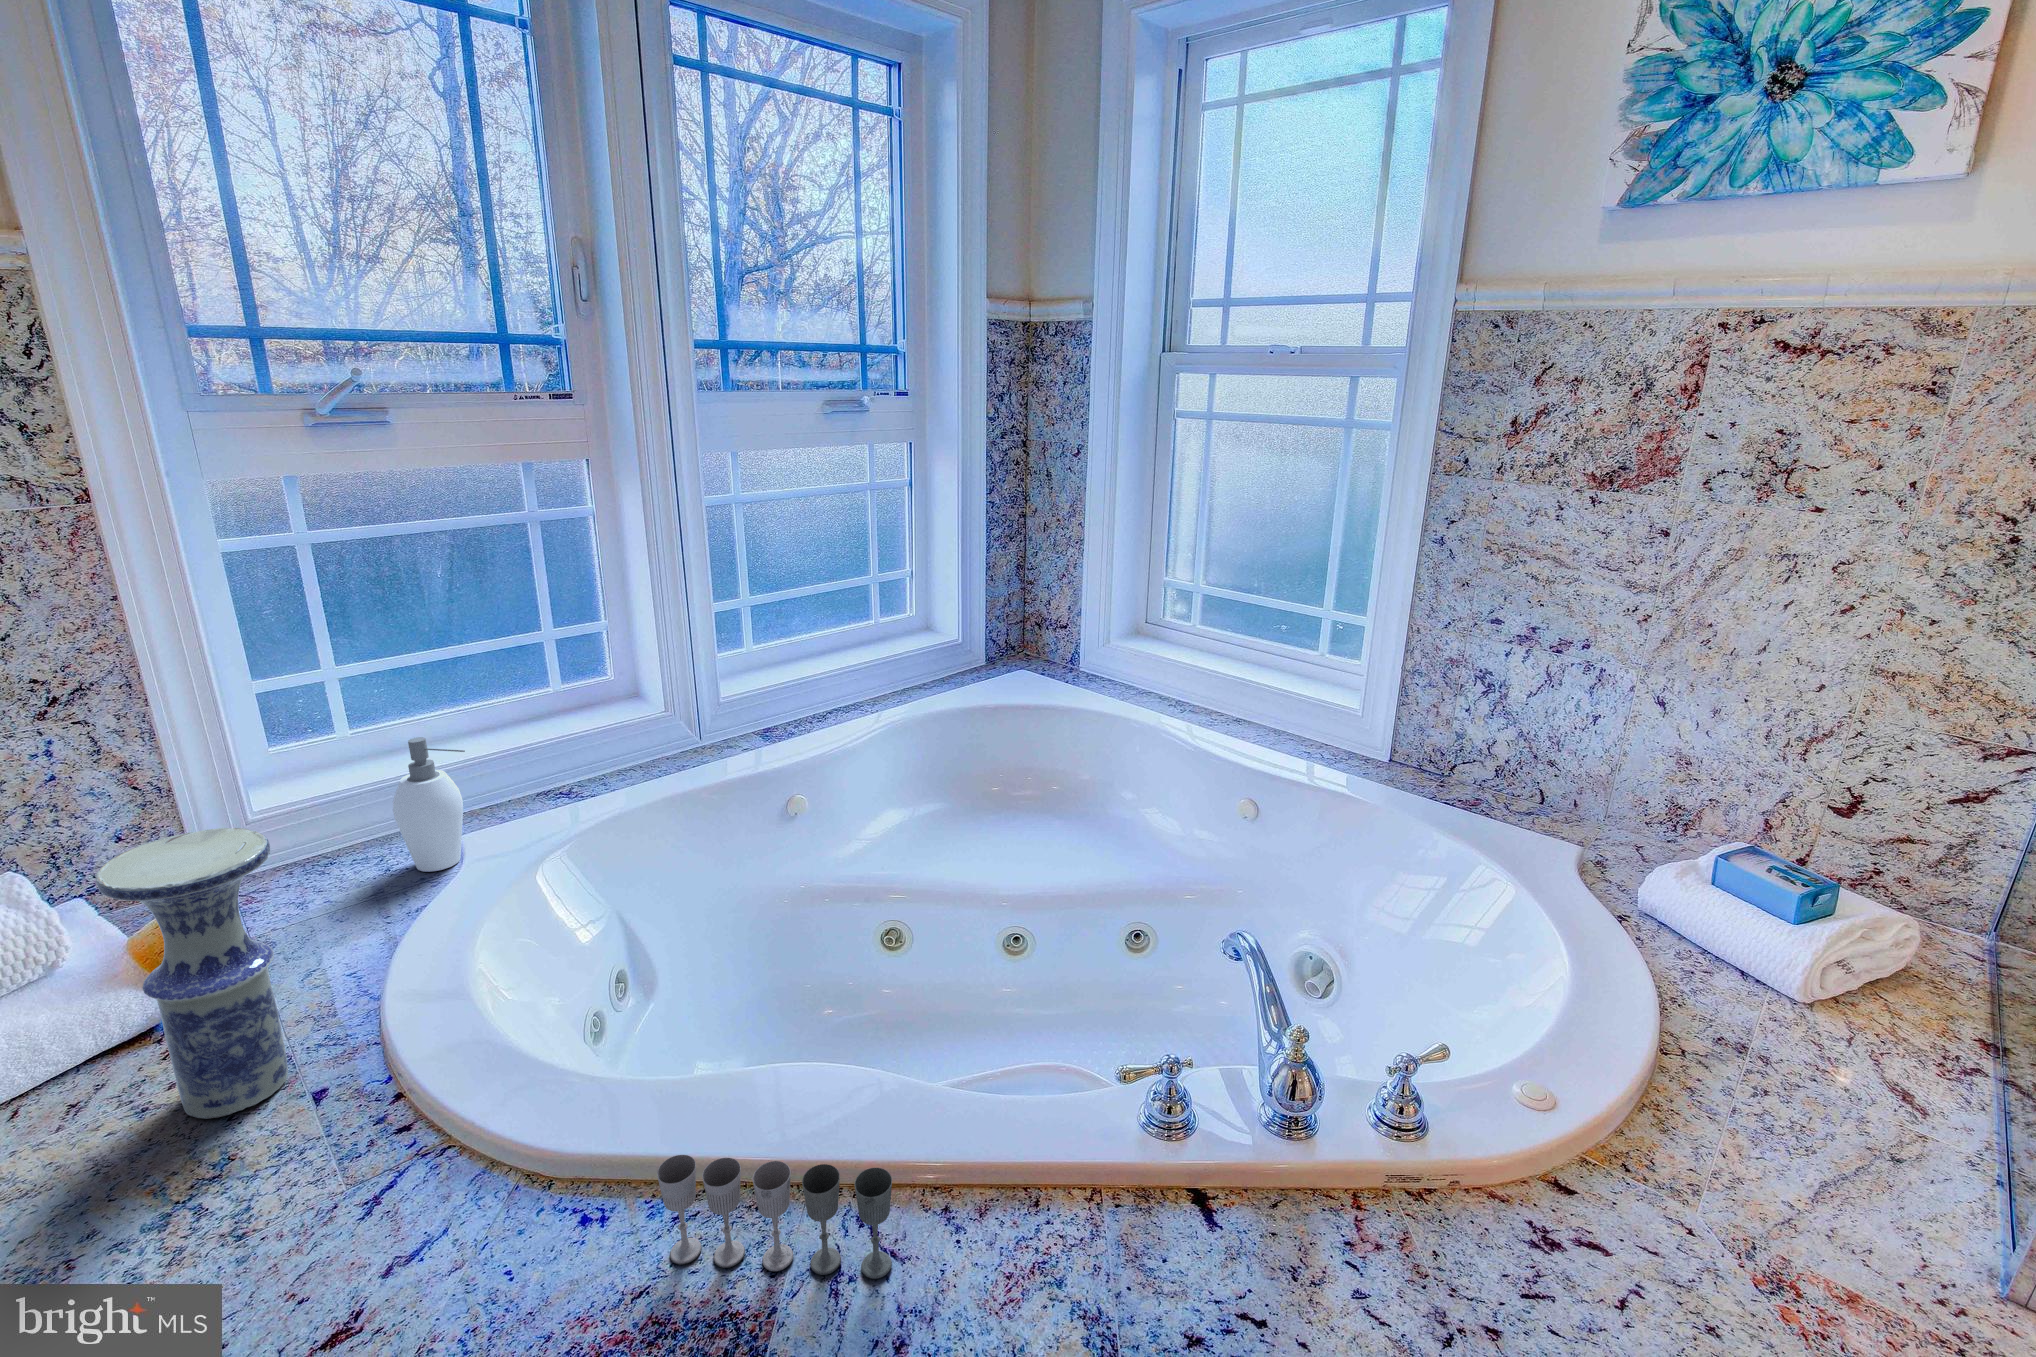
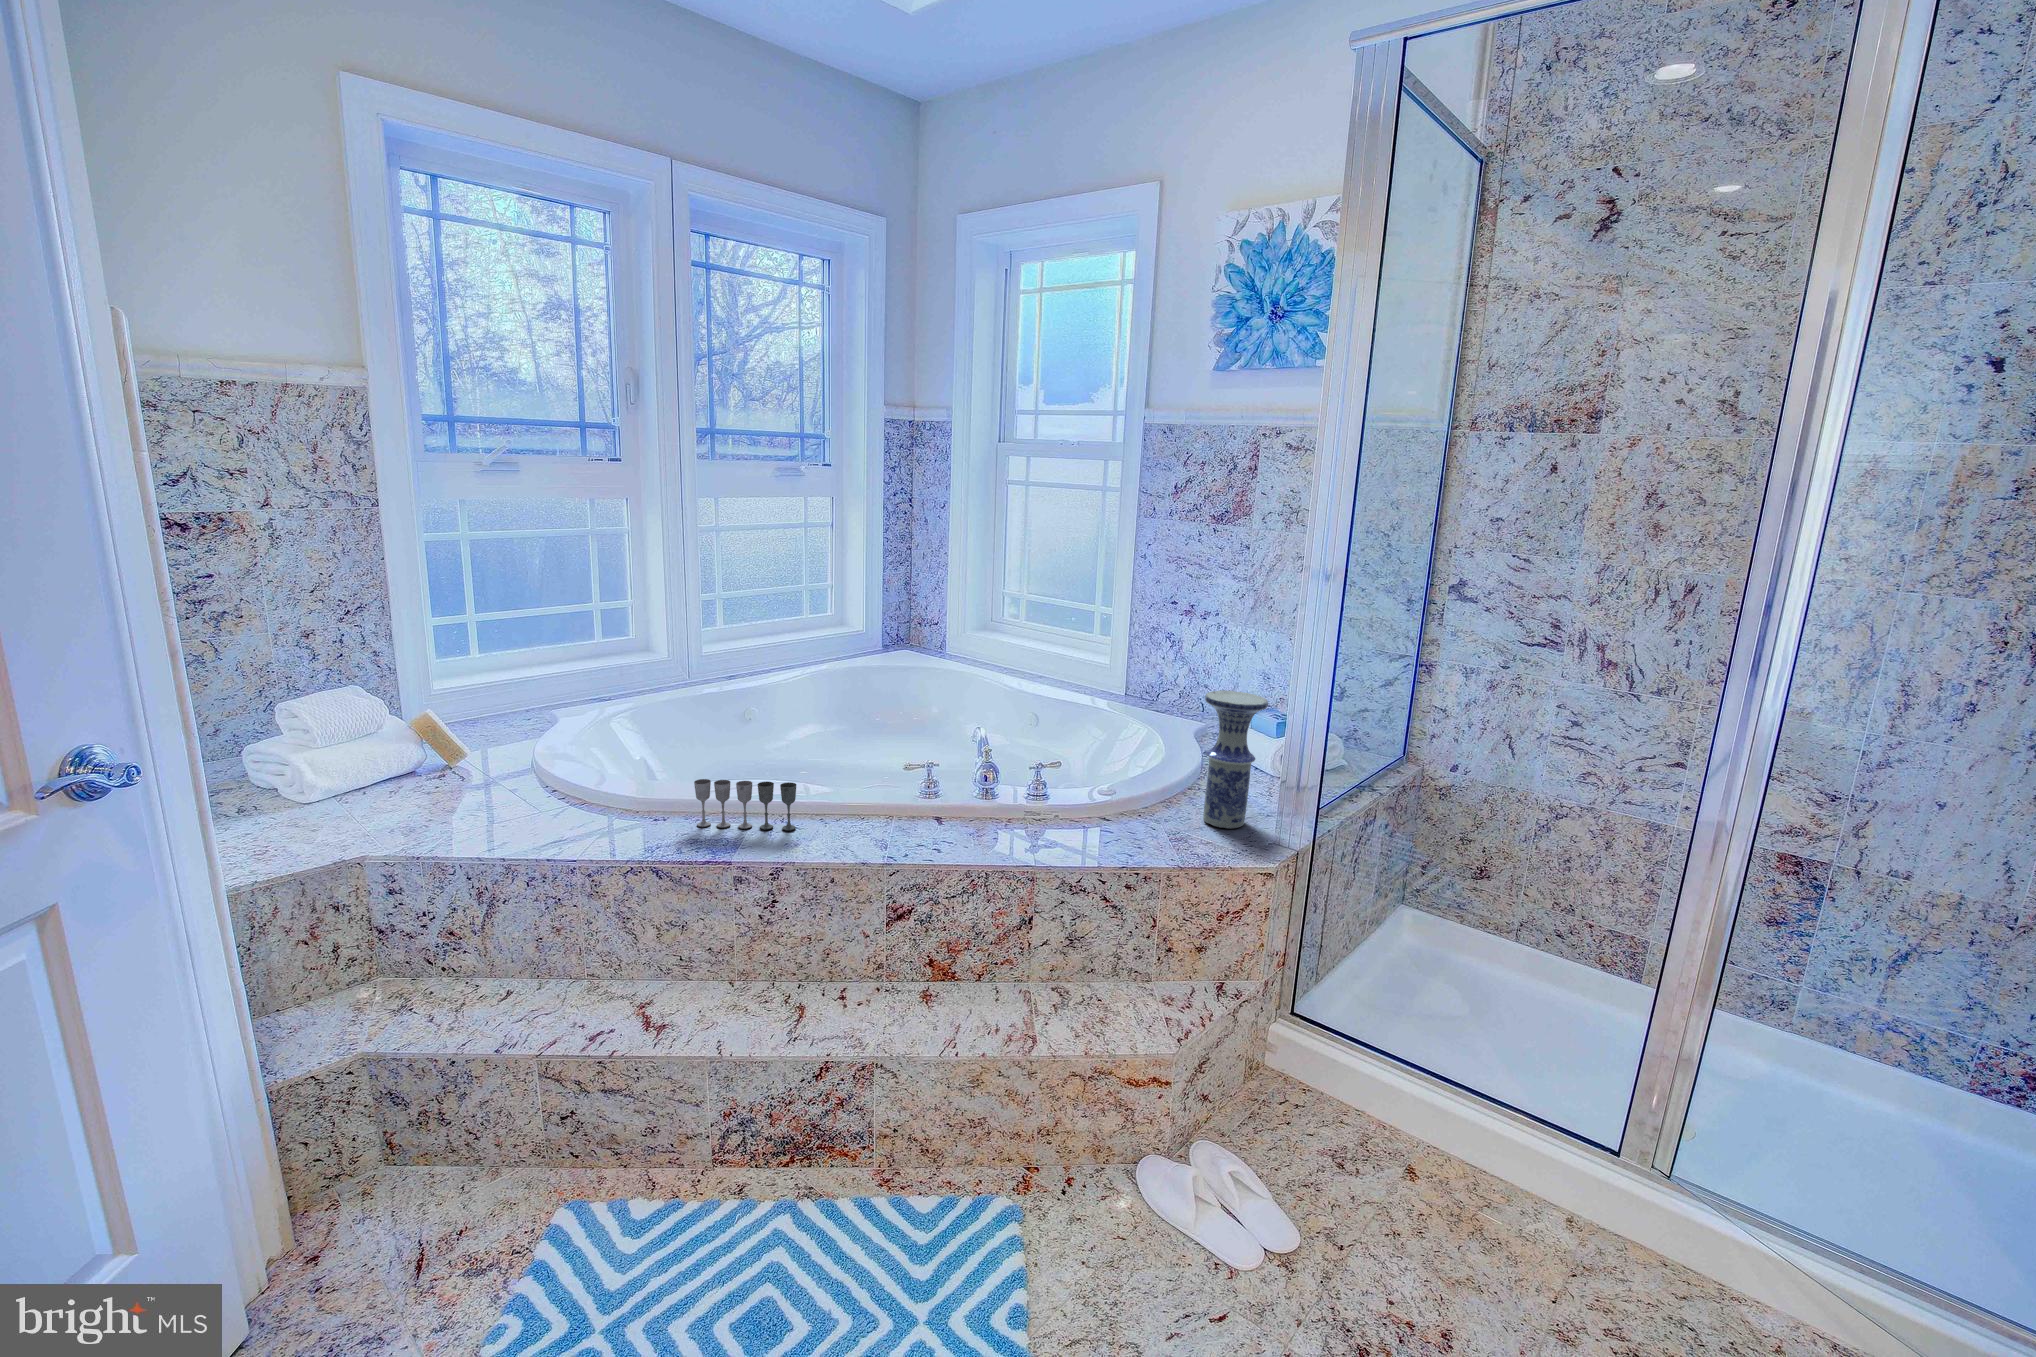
soap dispenser: present [393,737,465,872] -> none [518,647,563,726]
vase: present [96,828,288,1119] -> present [1203,690,1268,829]

